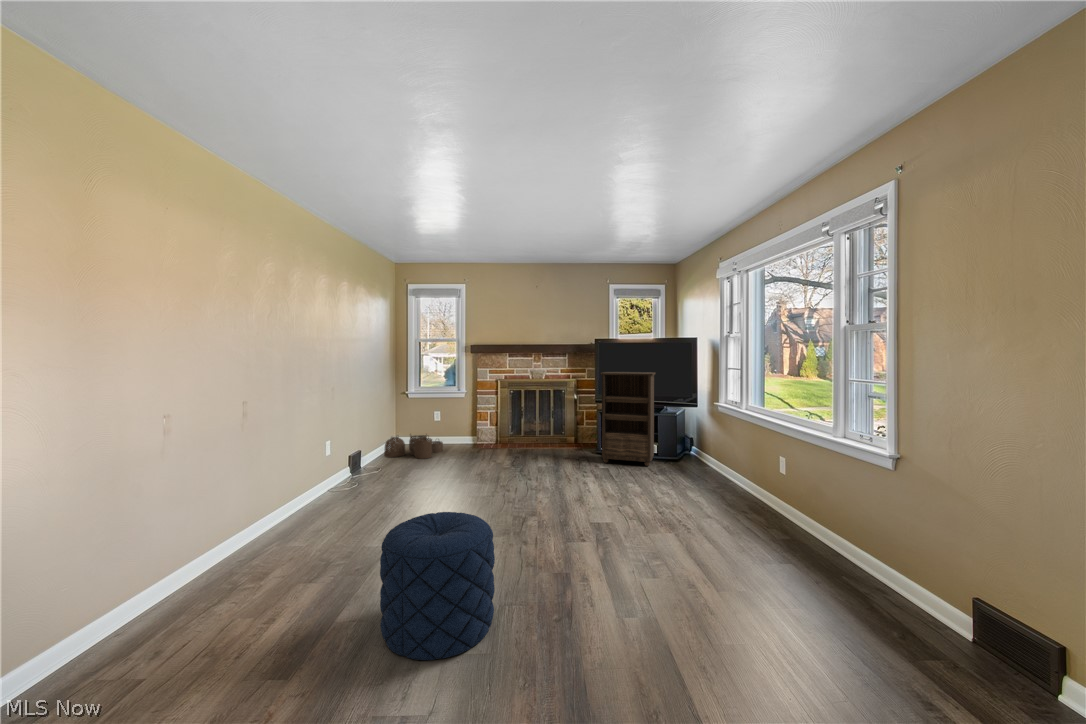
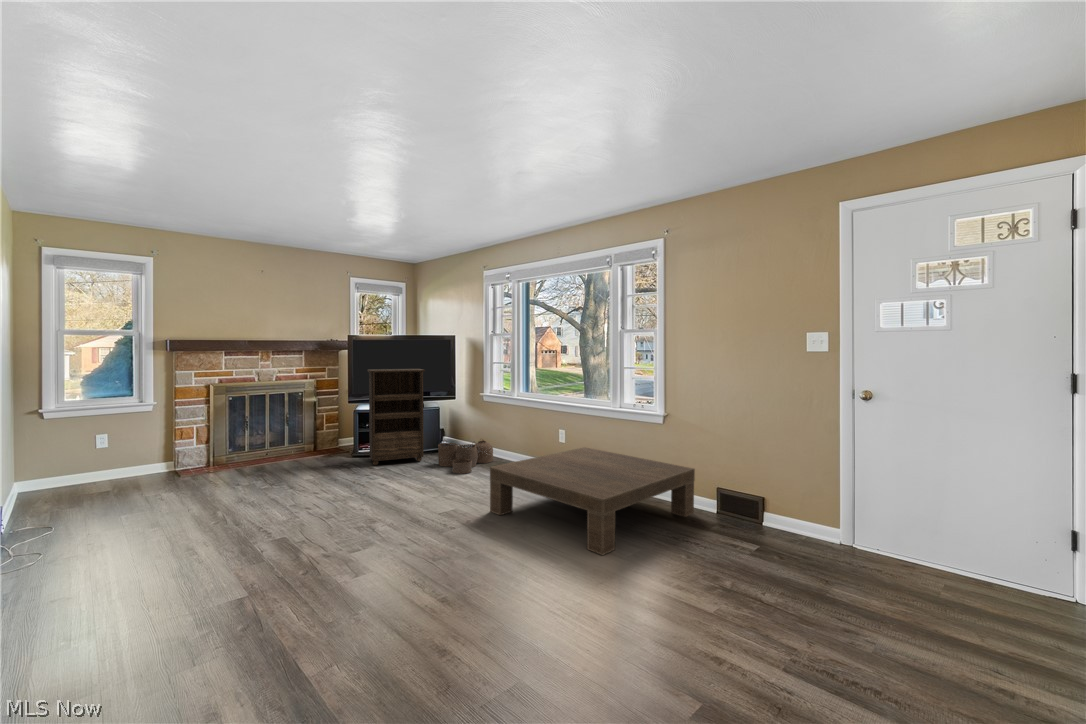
woven basket: present [384,435,443,459] -> present [438,440,493,474]
coffee table: none [644,483,951,631] -> present [490,447,695,555]
pouf: present [380,512,495,660] -> none [370,514,485,662]

